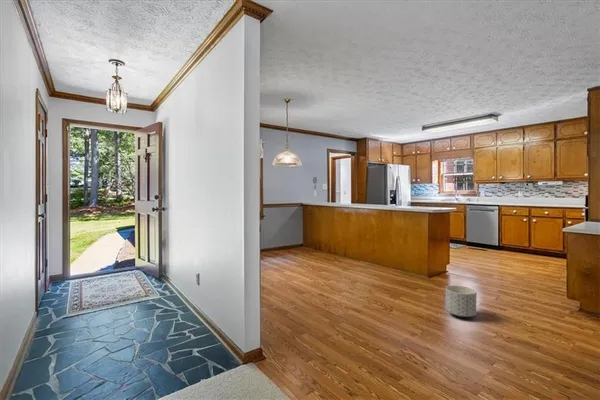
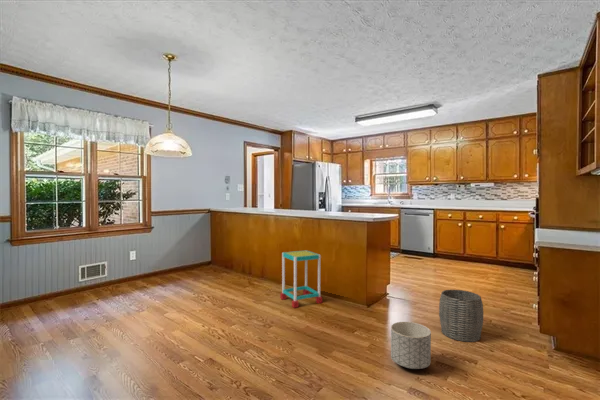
side table: none [360,236,394,278] -> present [280,250,322,308]
woven basket: none [490,268,527,307] -> present [439,290,483,342]

